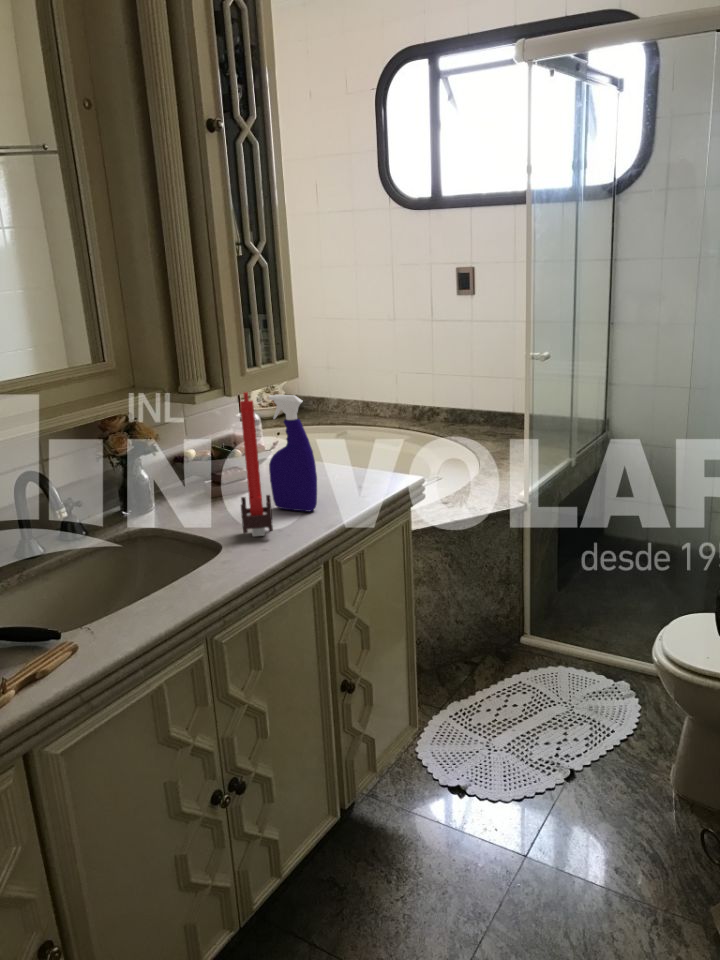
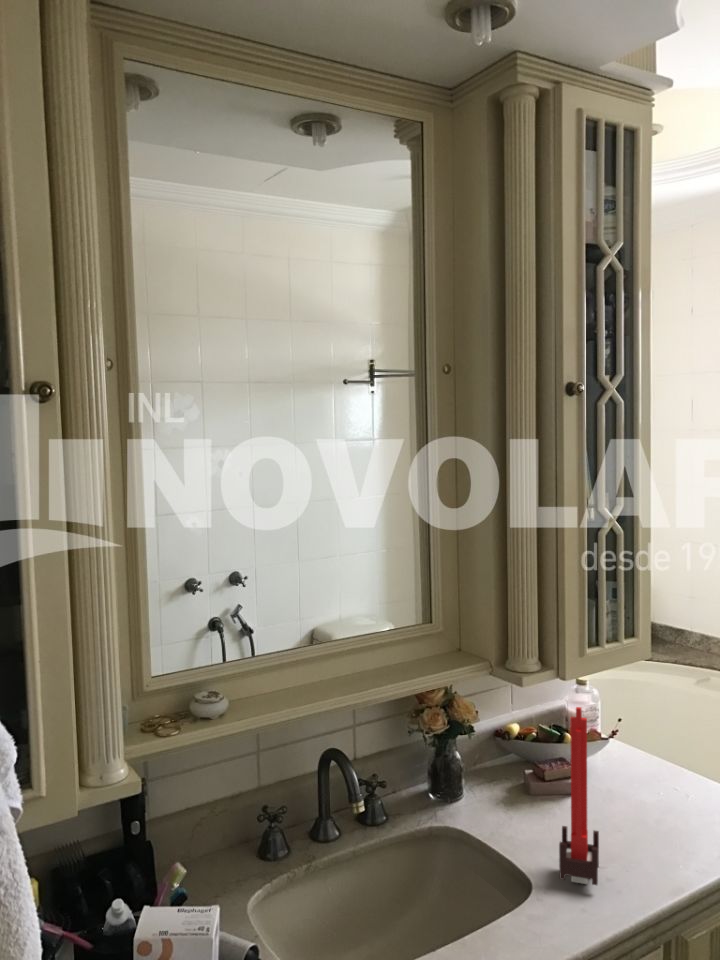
spray bottle: present [269,394,317,512] -> none [602,696,663,852]

